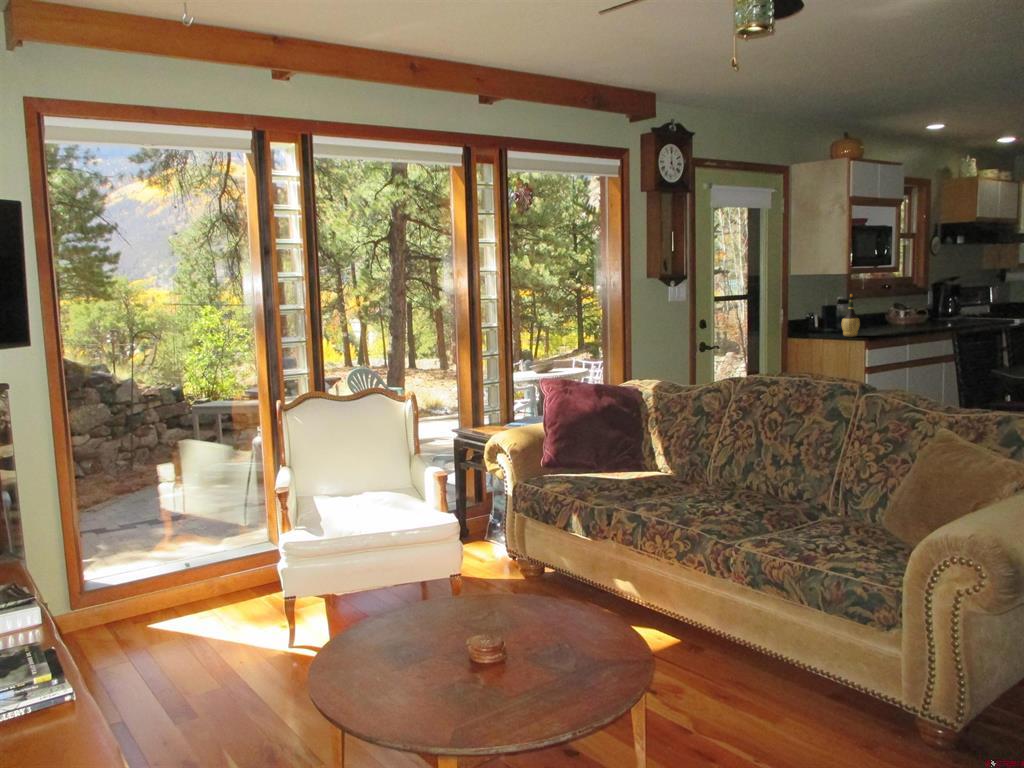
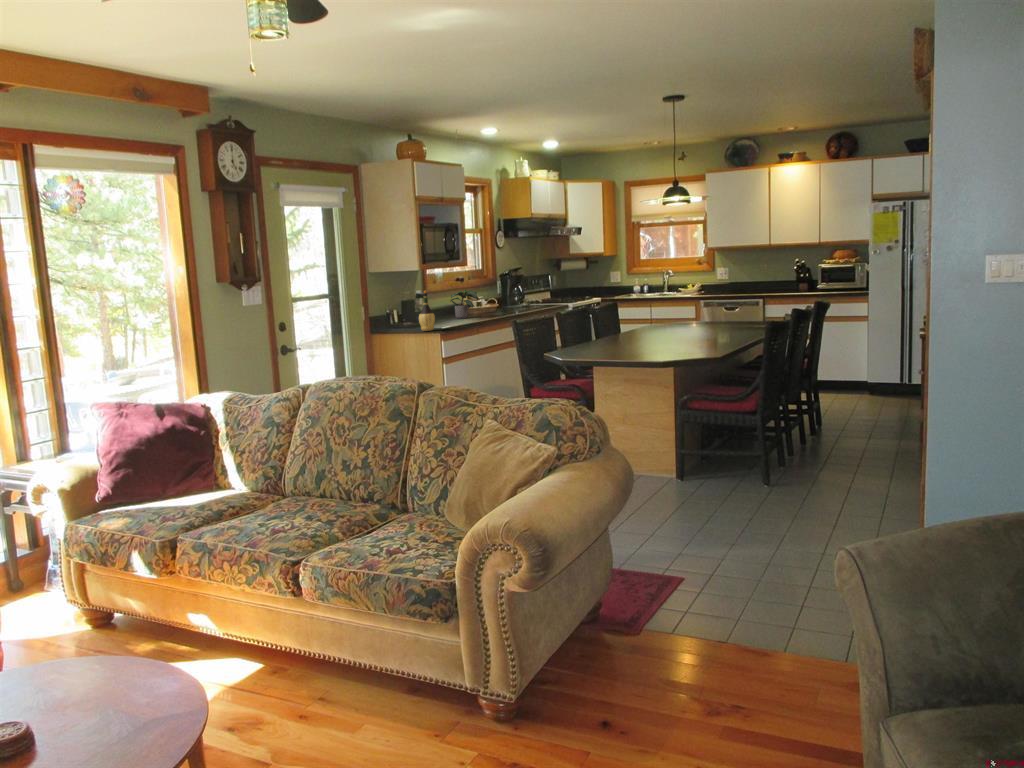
potted plant: none [874,296,908,326] -> present [451,290,478,319]

